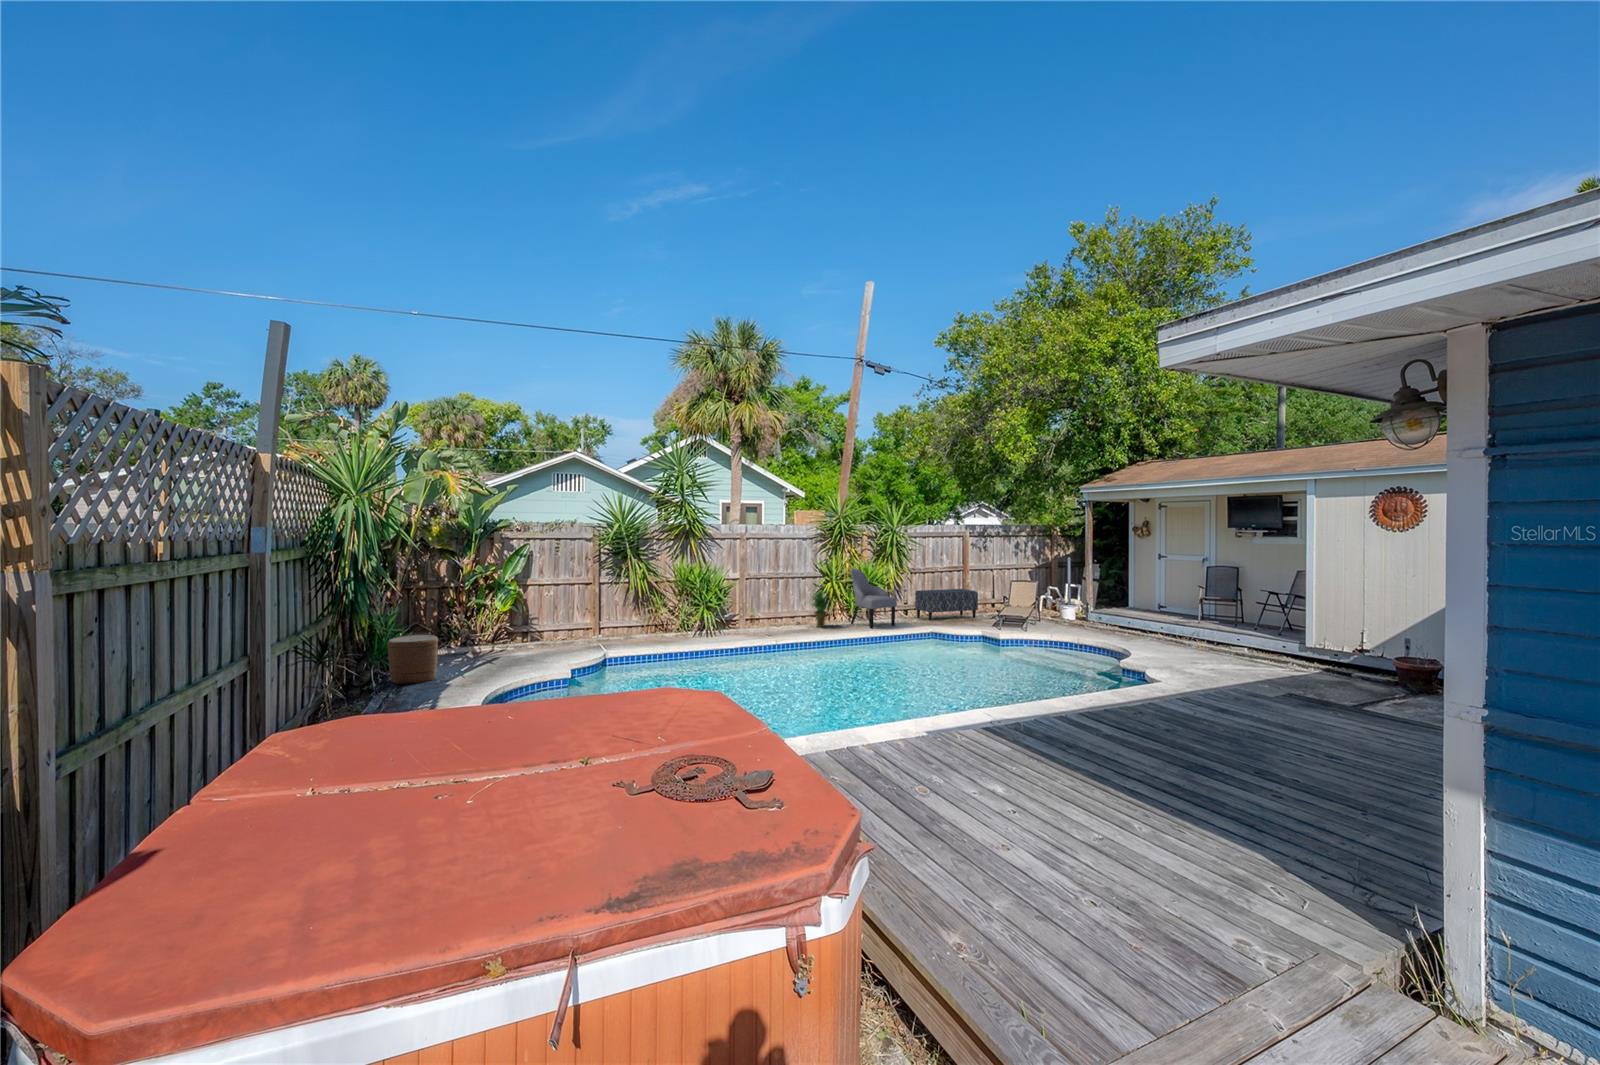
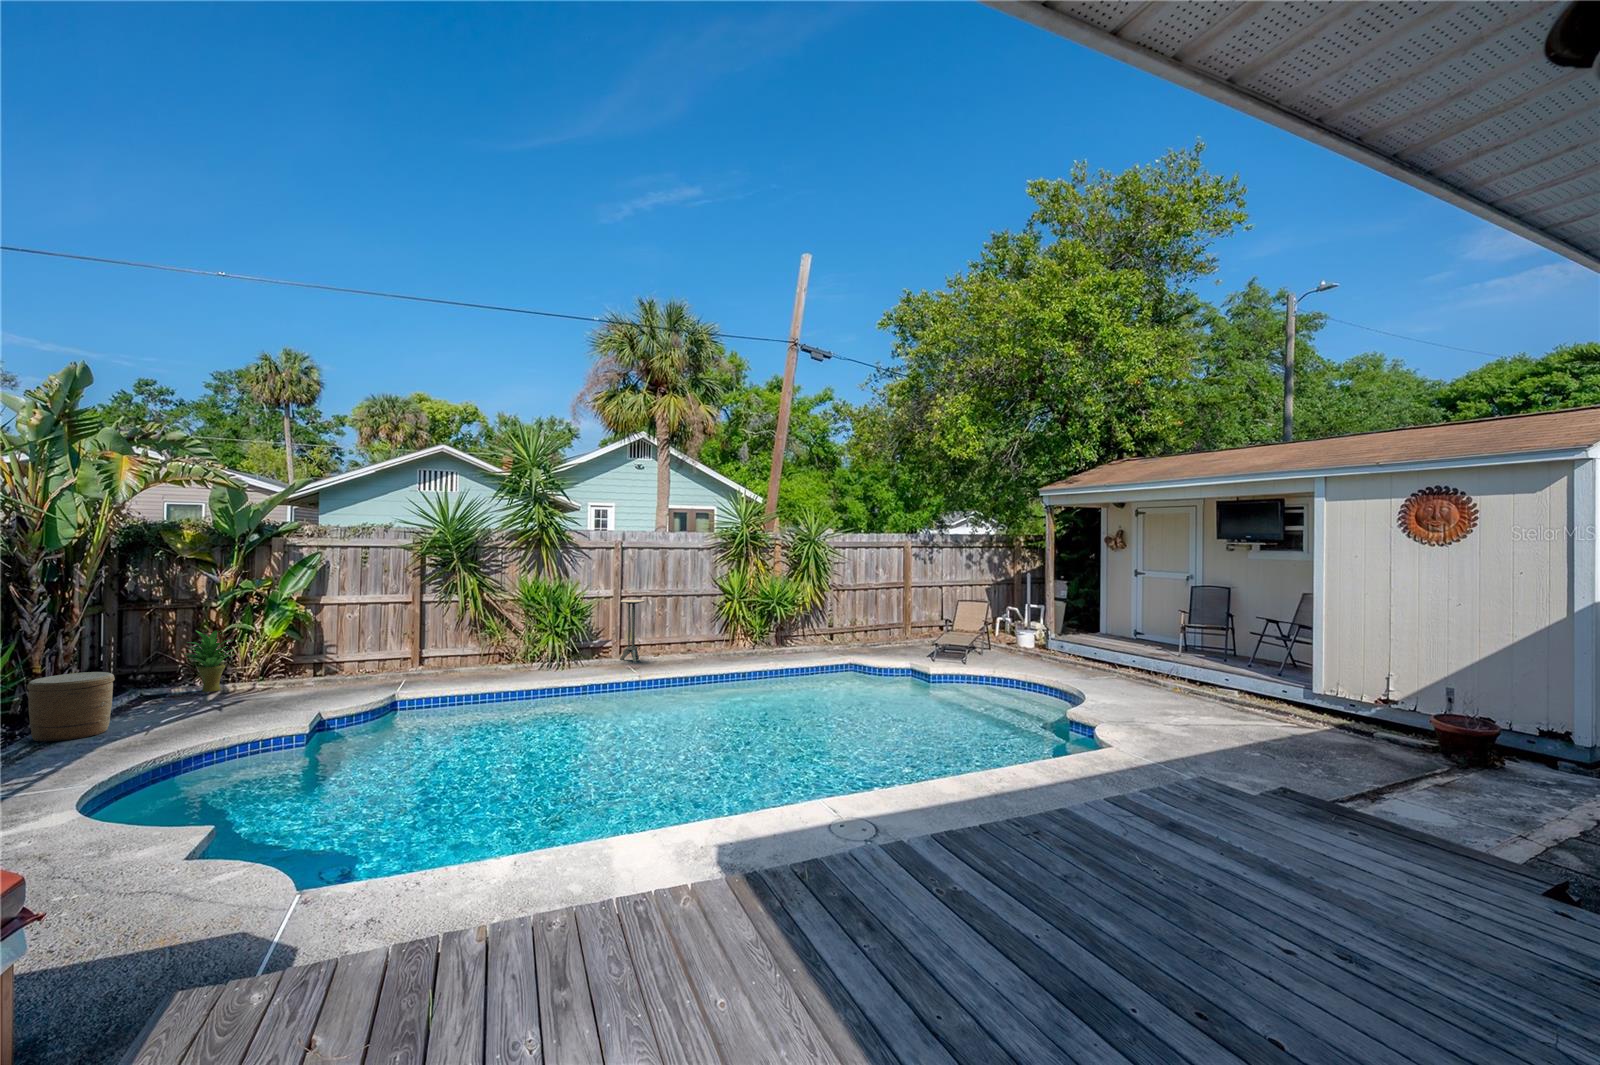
chair: present [851,569,897,628] -> none [755,585,810,660]
side table: none [746,581,766,631] -> present [620,600,644,662]
bench: present [915,589,978,621] -> none [842,610,918,650]
potted plant: present [812,590,828,627] -> present [183,631,233,692]

